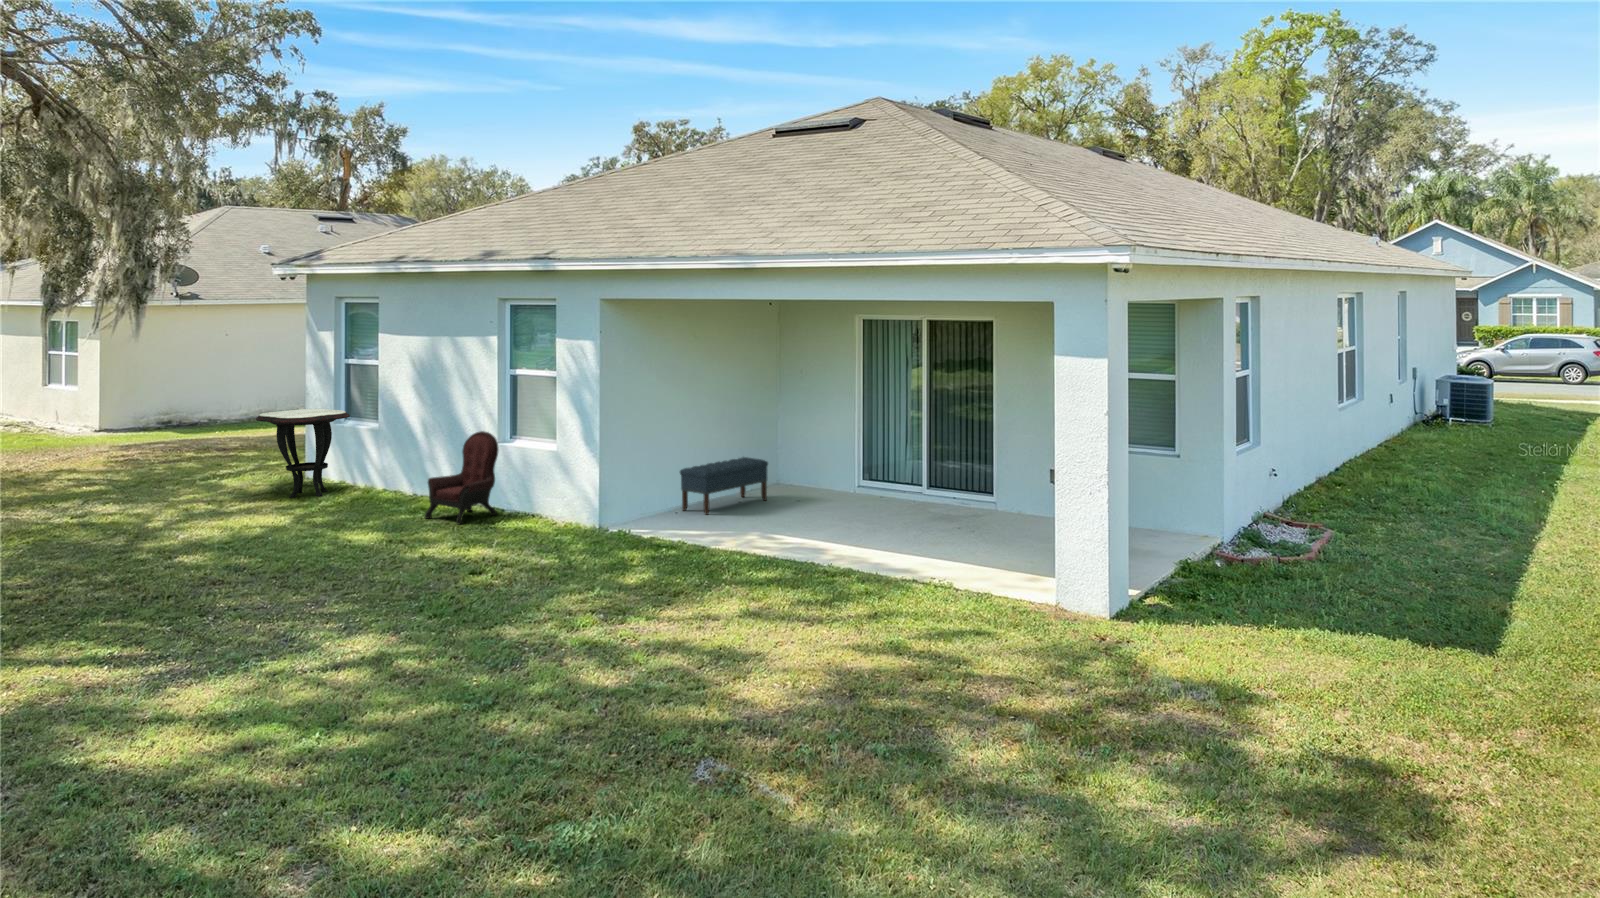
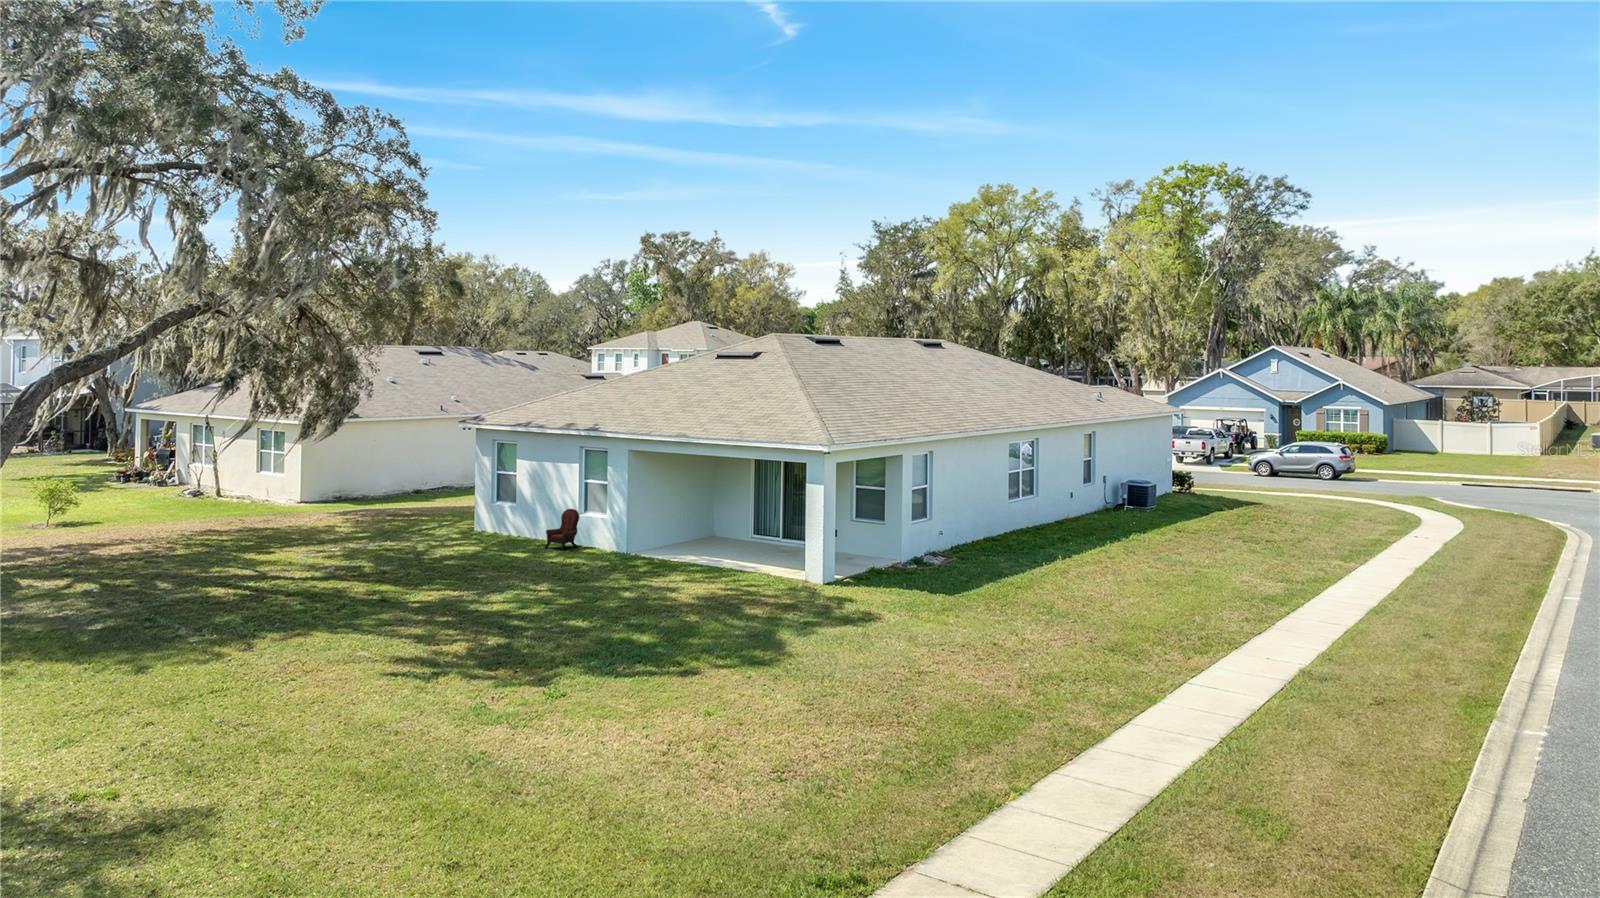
side table: present [256,409,350,498] -> none [457,495,500,539]
bench: present [680,457,768,515] -> none [662,523,705,549]

